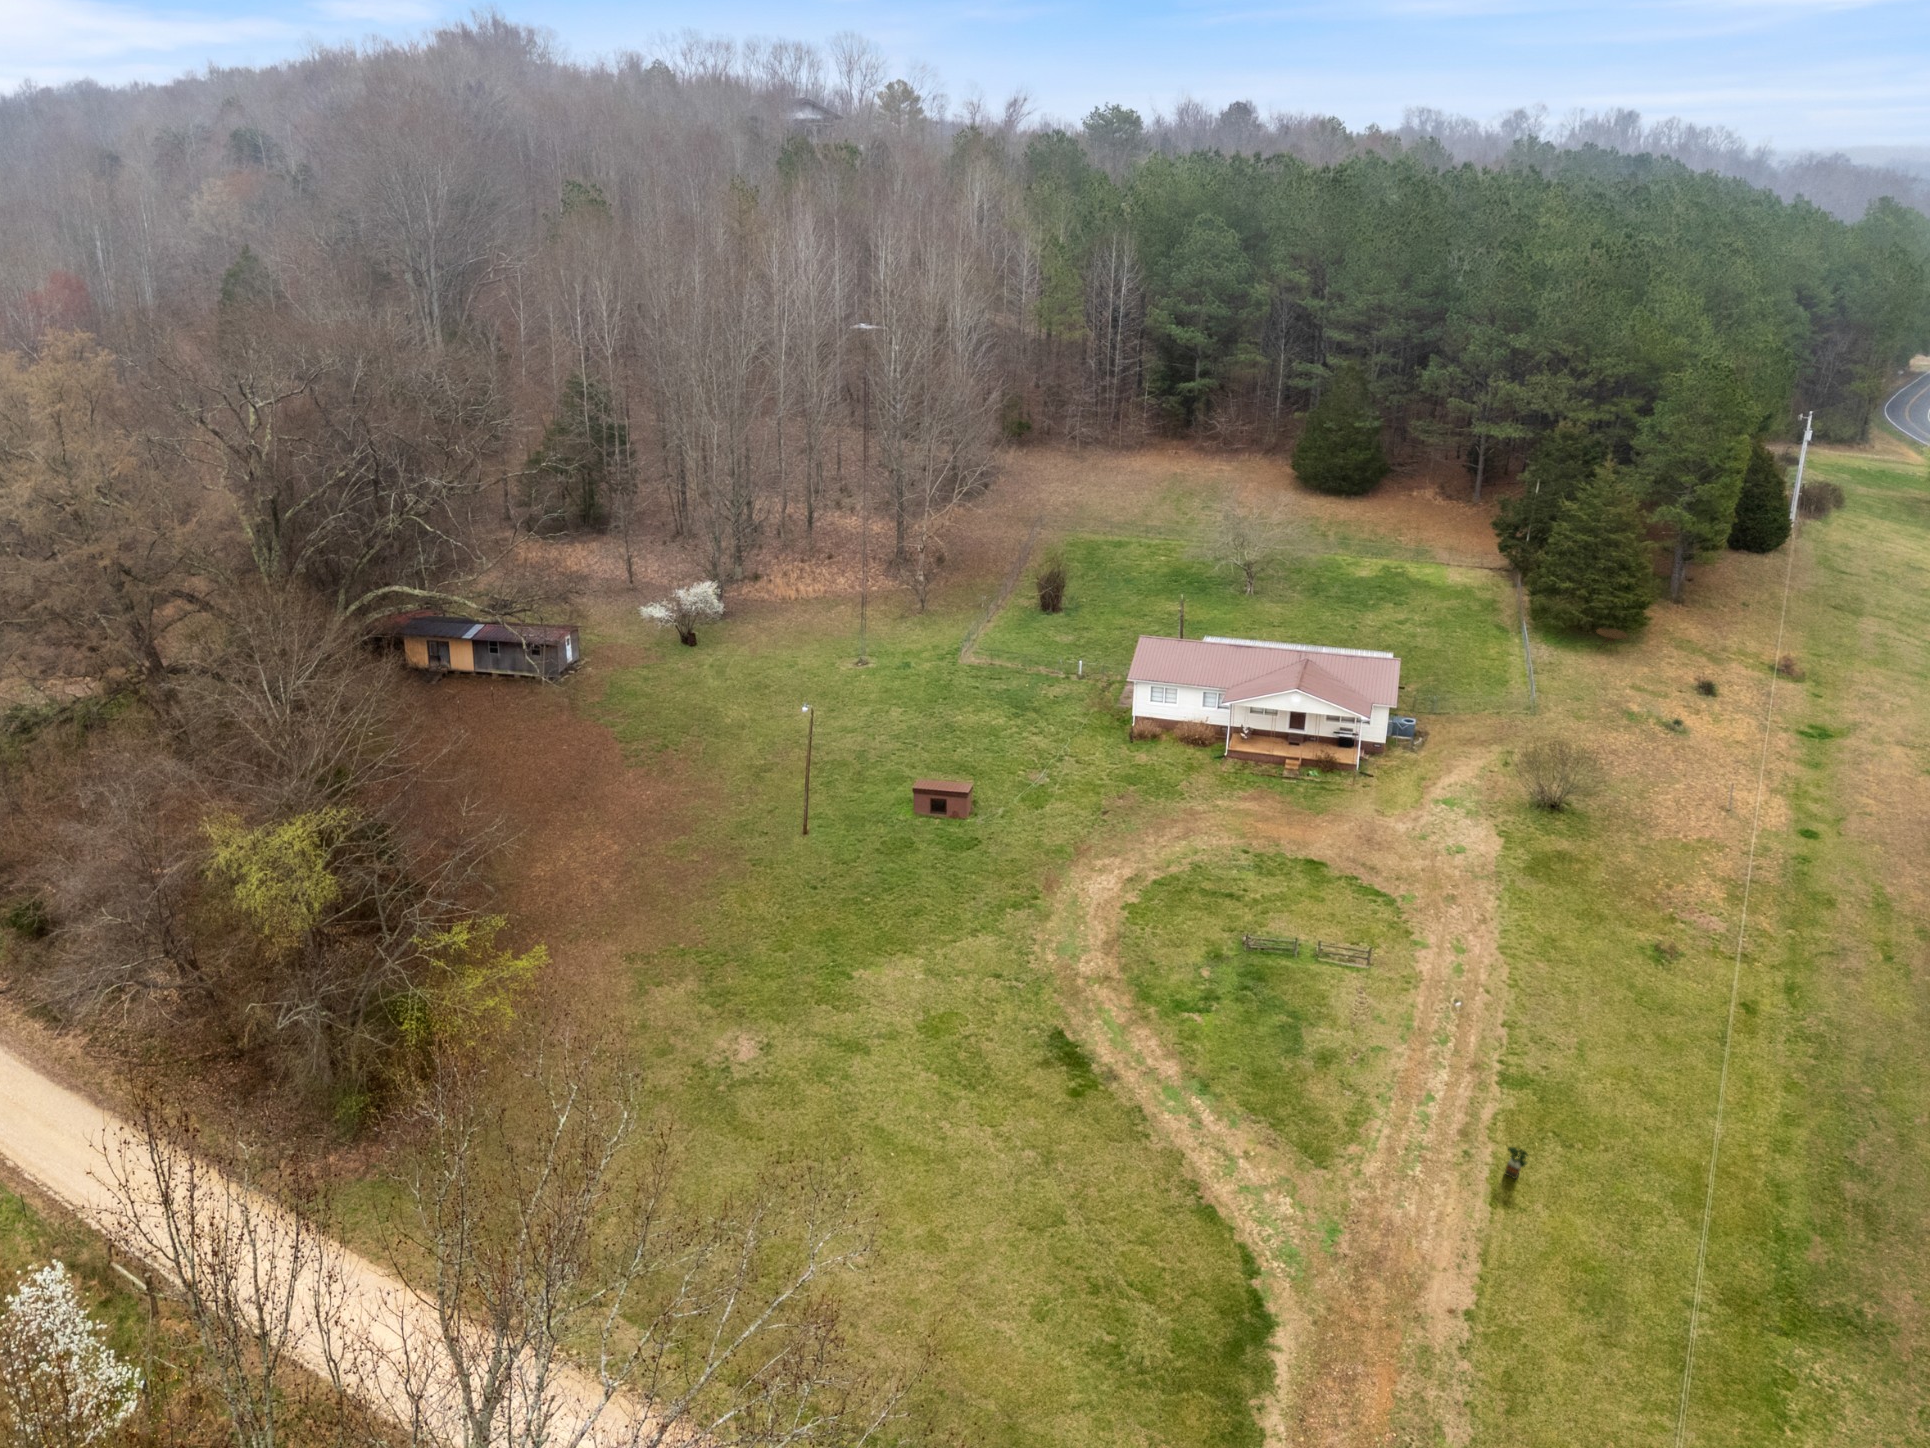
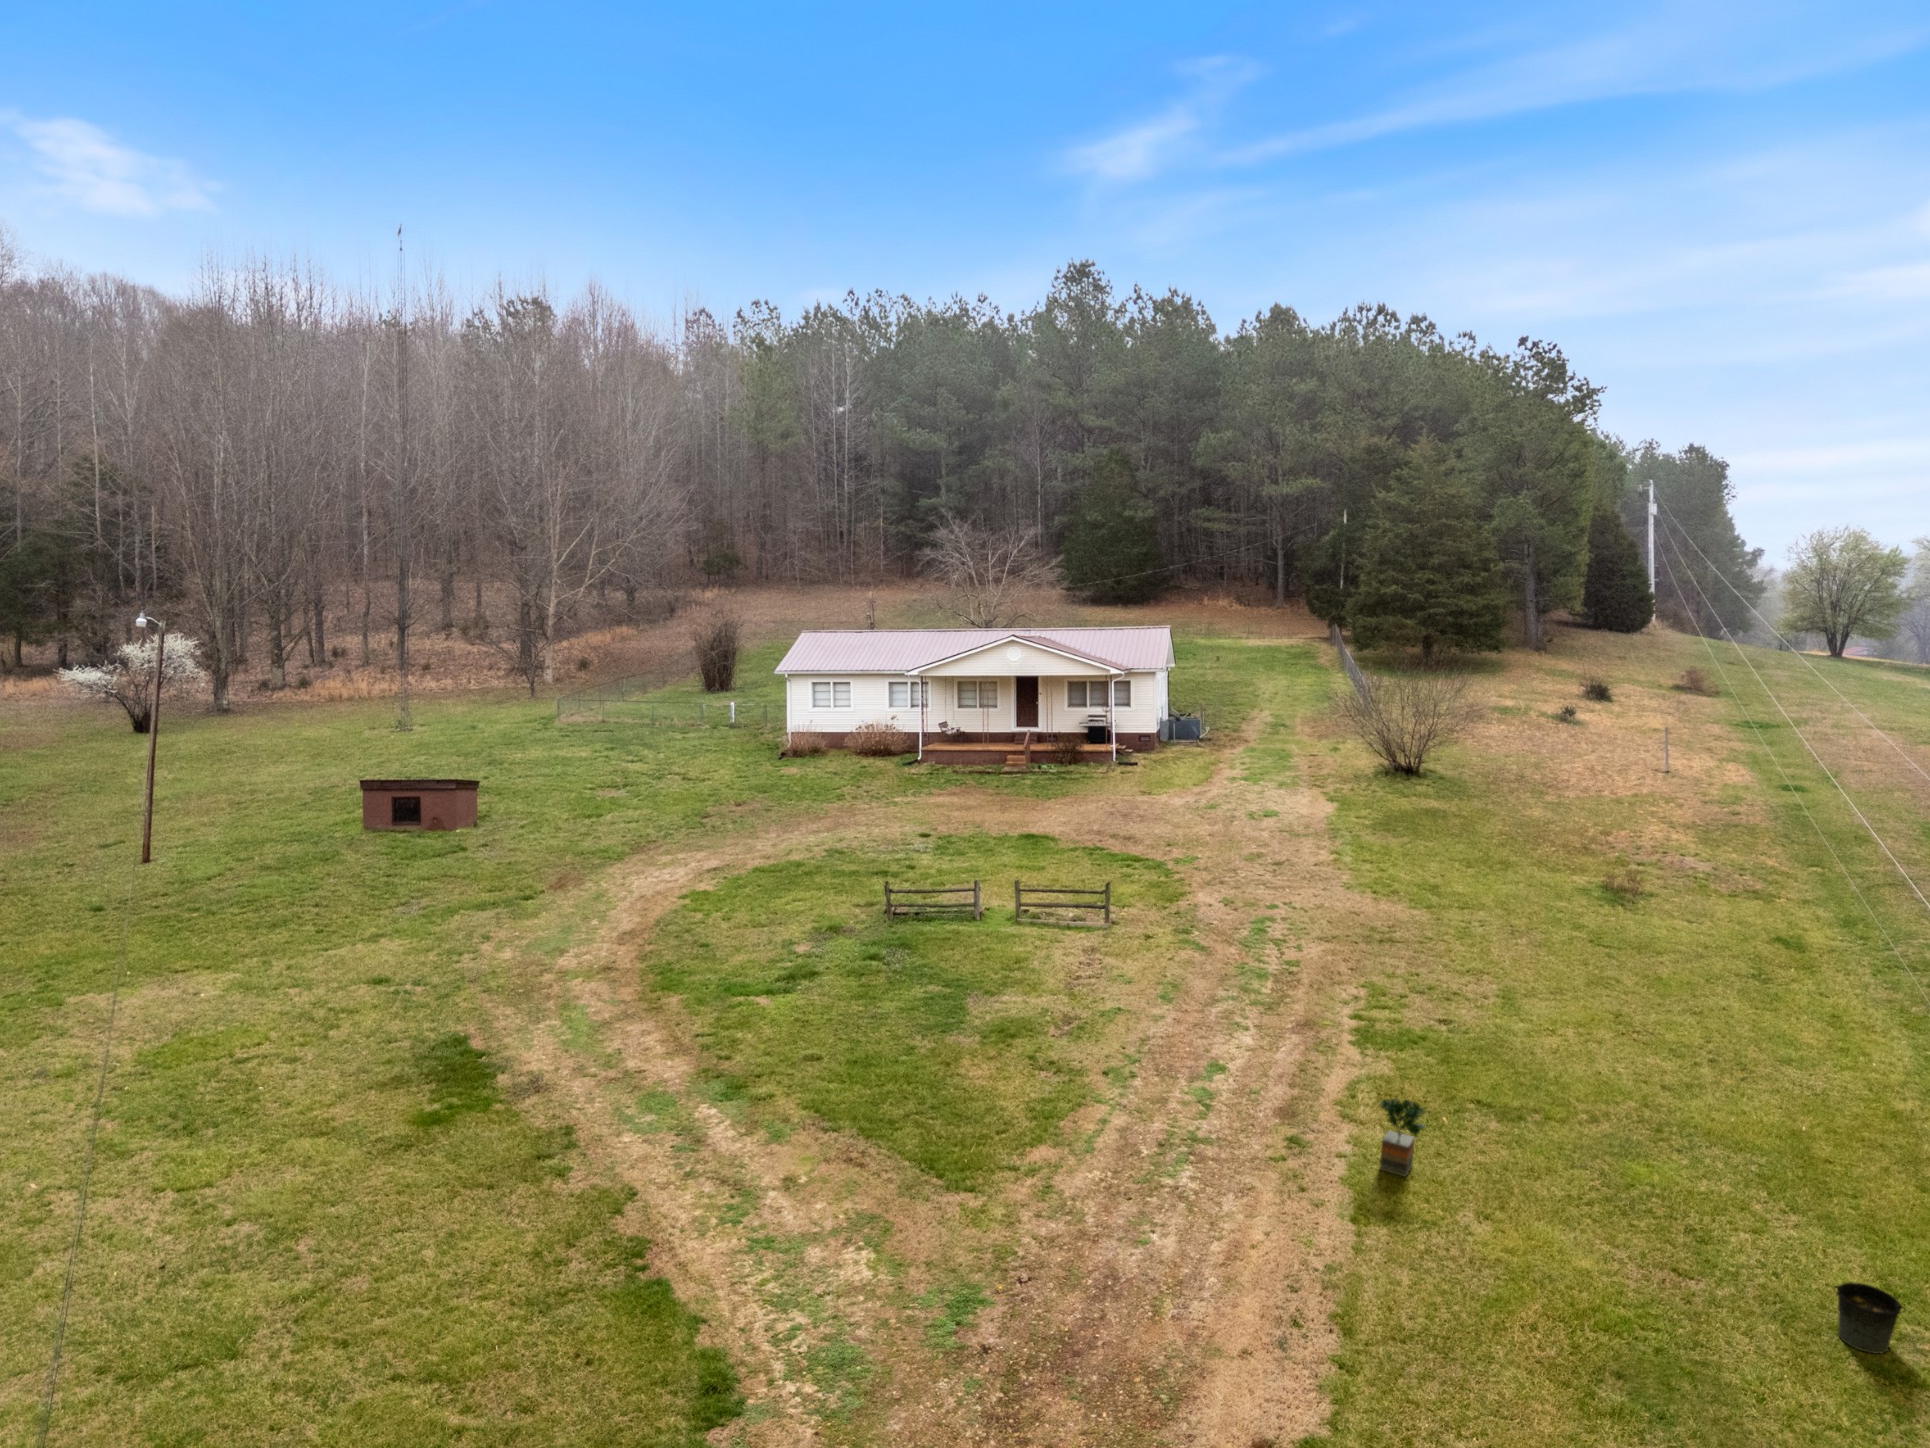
round table: present [1596,628,1627,644] -> none [1446,651,1487,682]
bucket: none [1686,1271,1714,1300] -> present [1834,1282,1905,1354]

